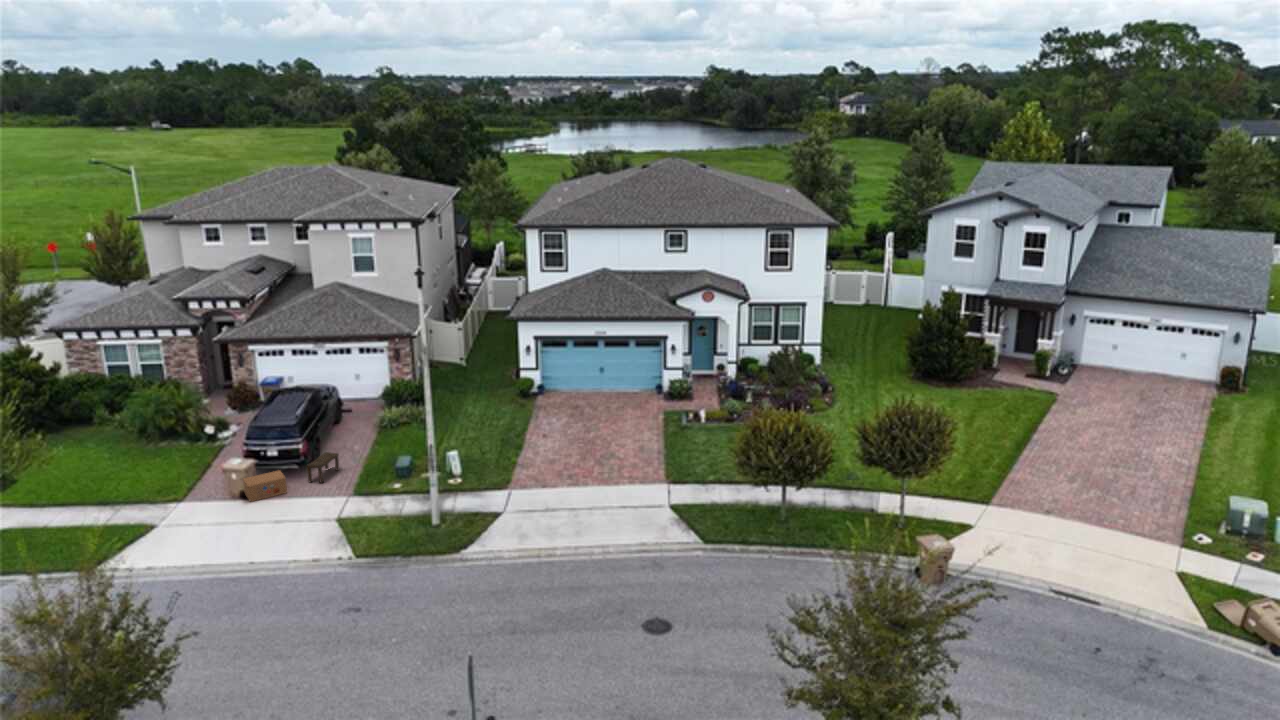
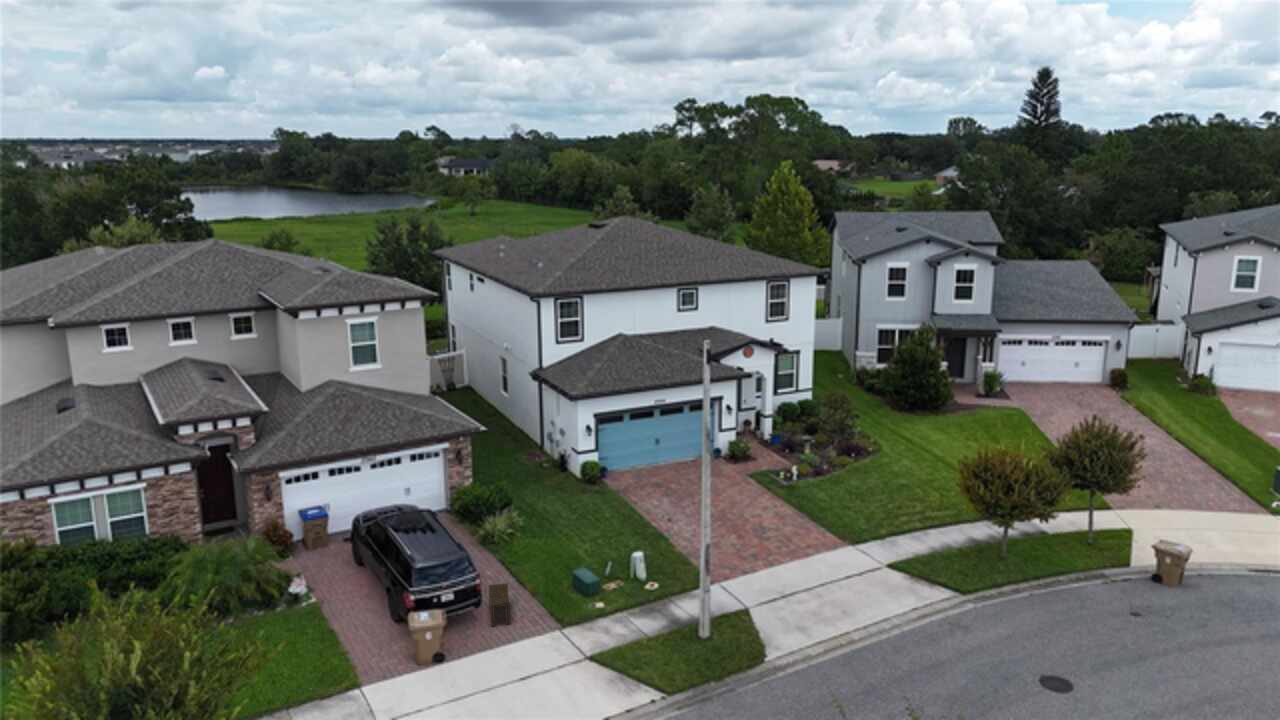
cardboard box: present [243,470,287,502] -> none [430,618,483,668]

